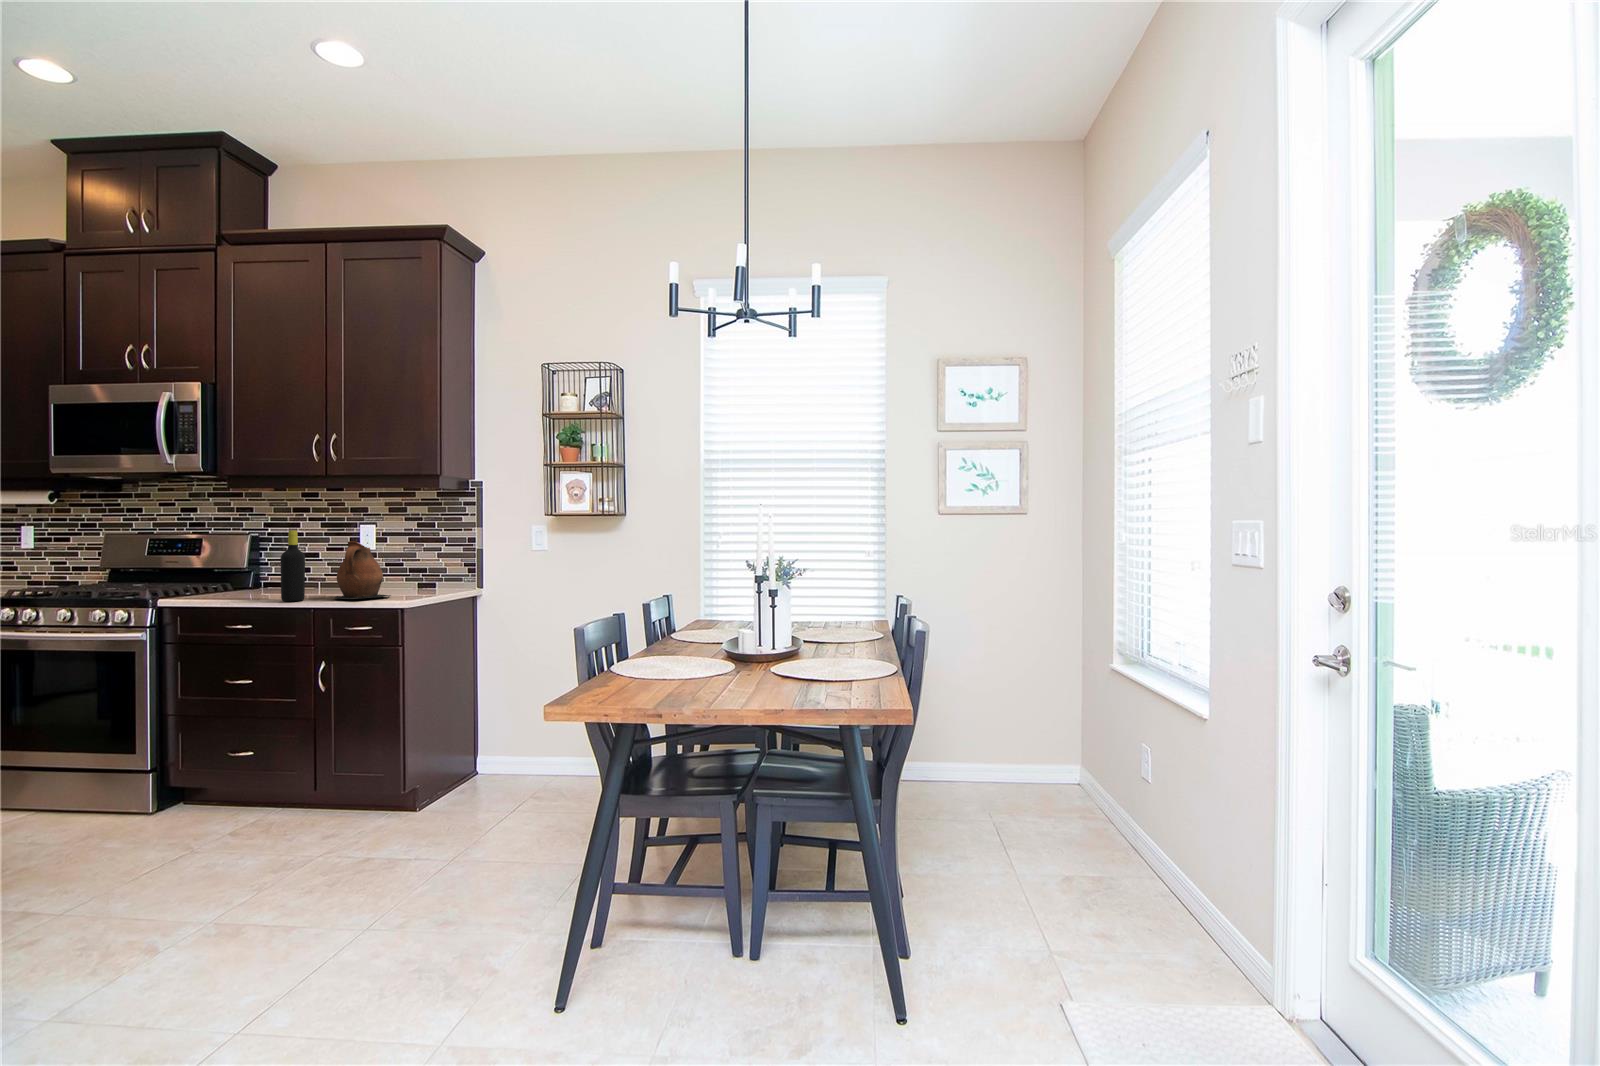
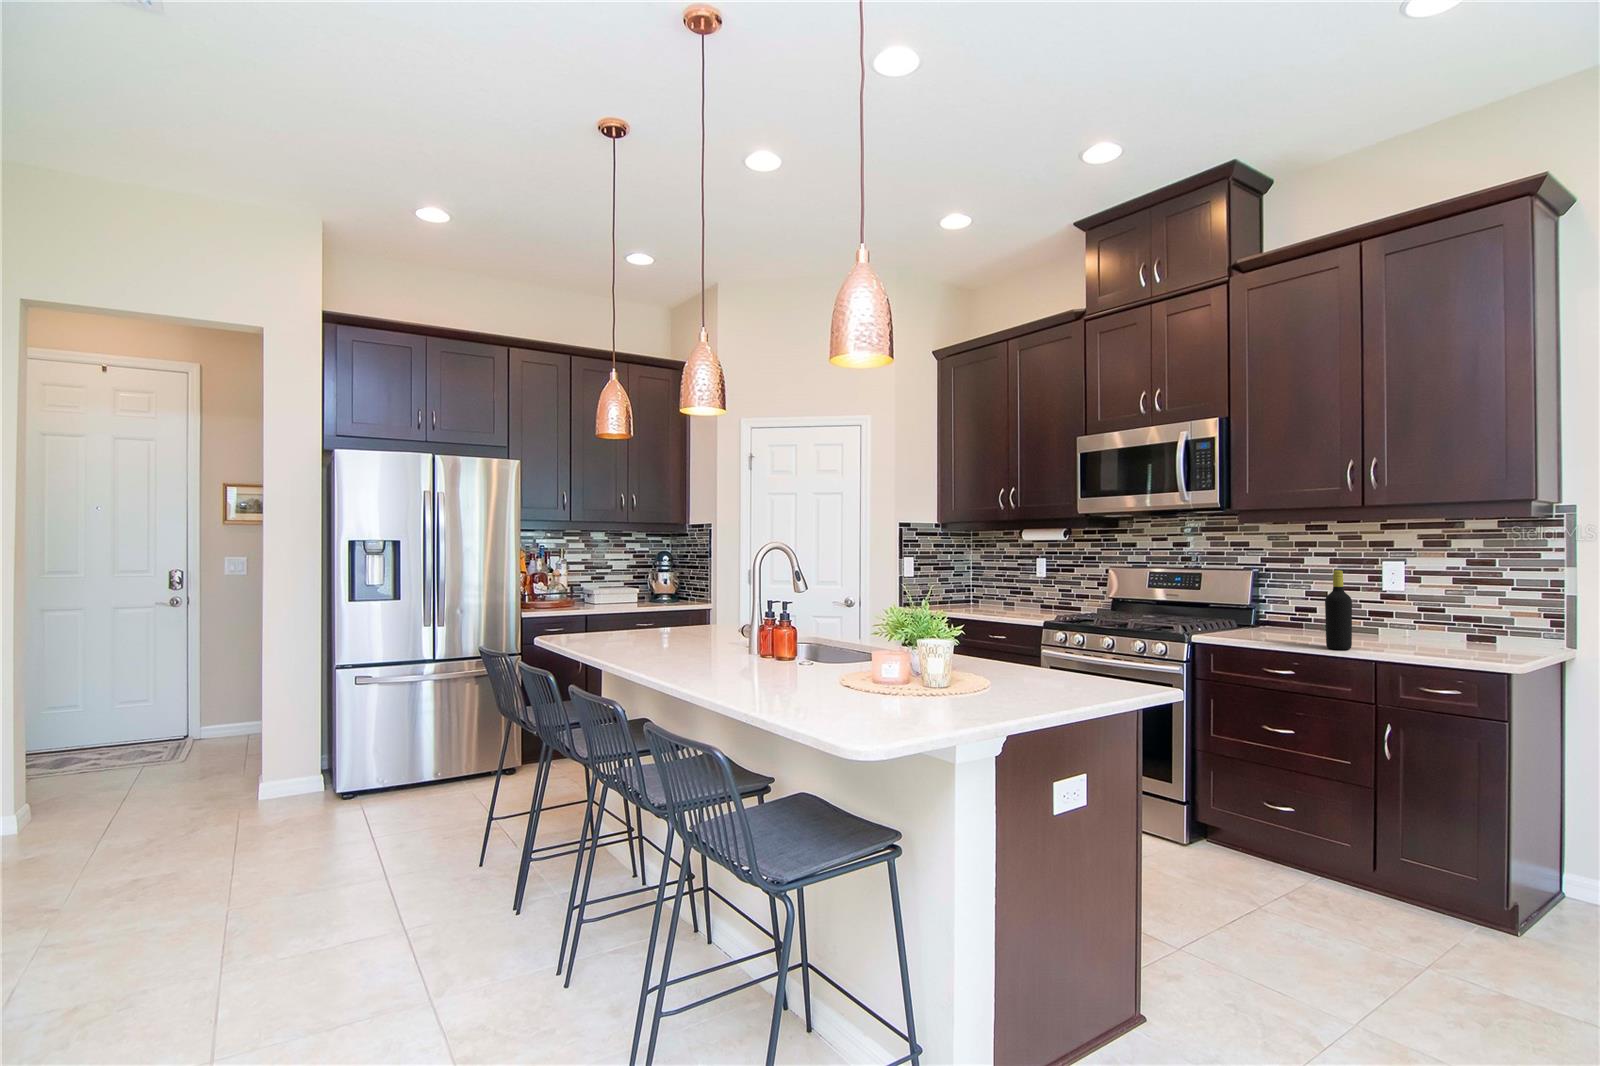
ceramic pitcher: present [334,542,391,599] -> none [1380,585,1459,654]

